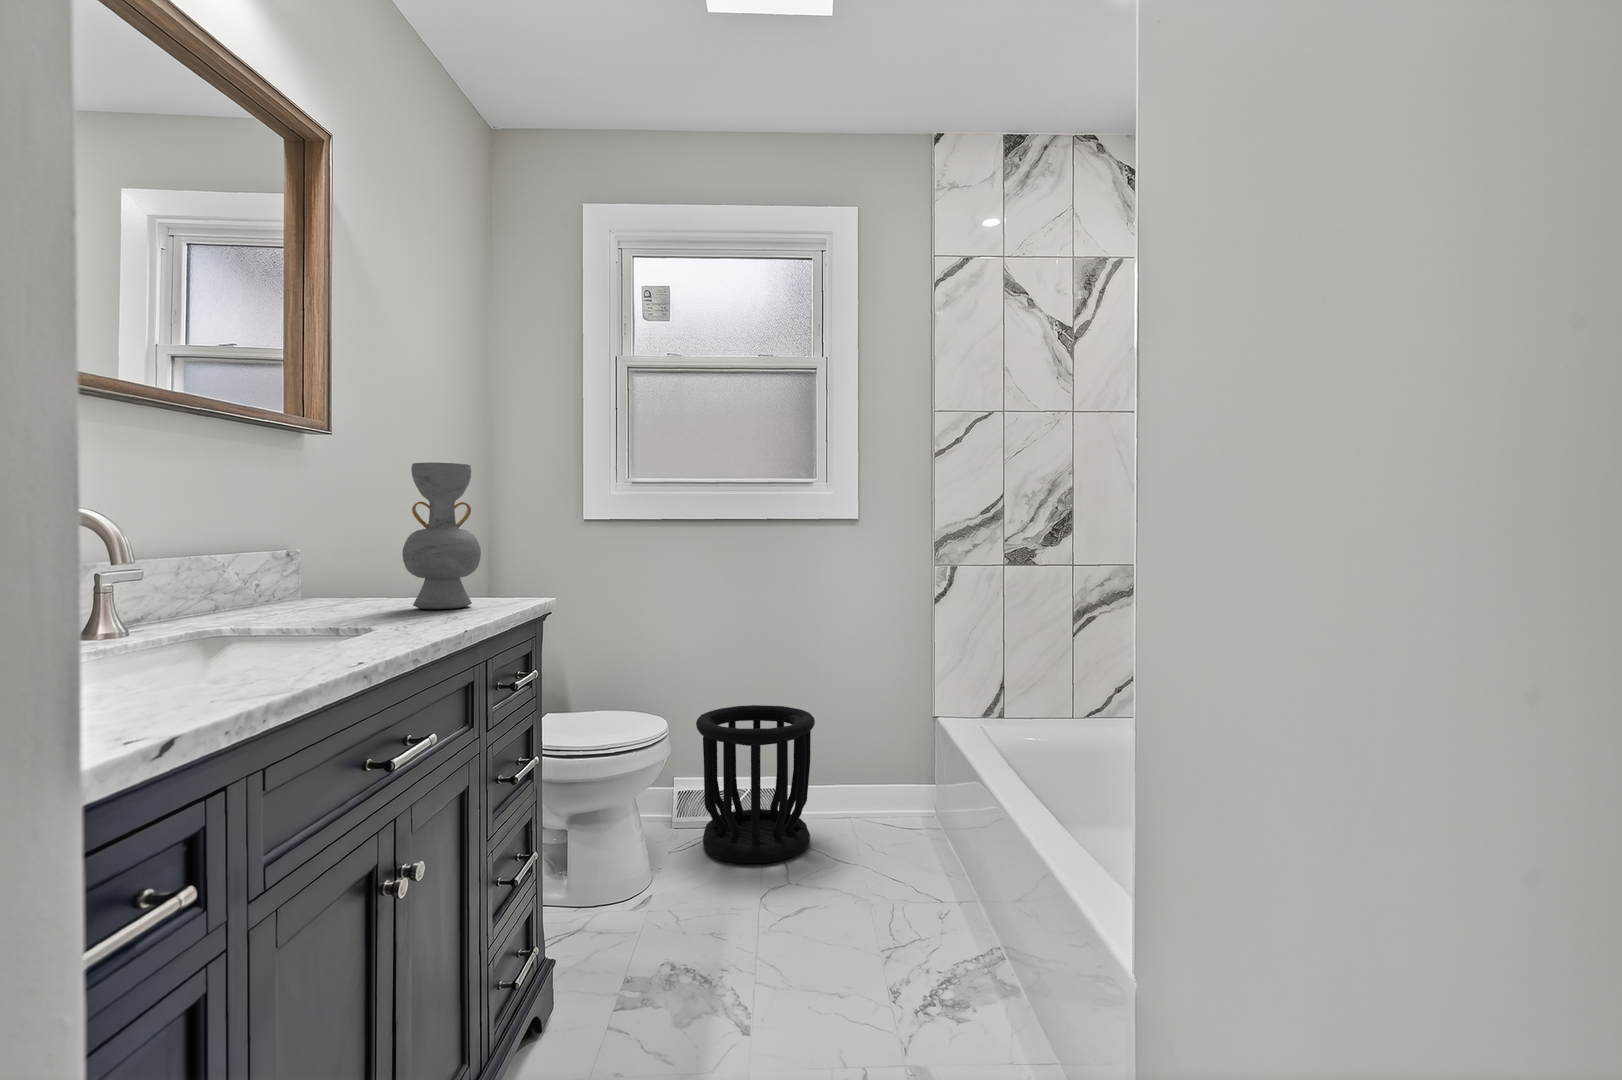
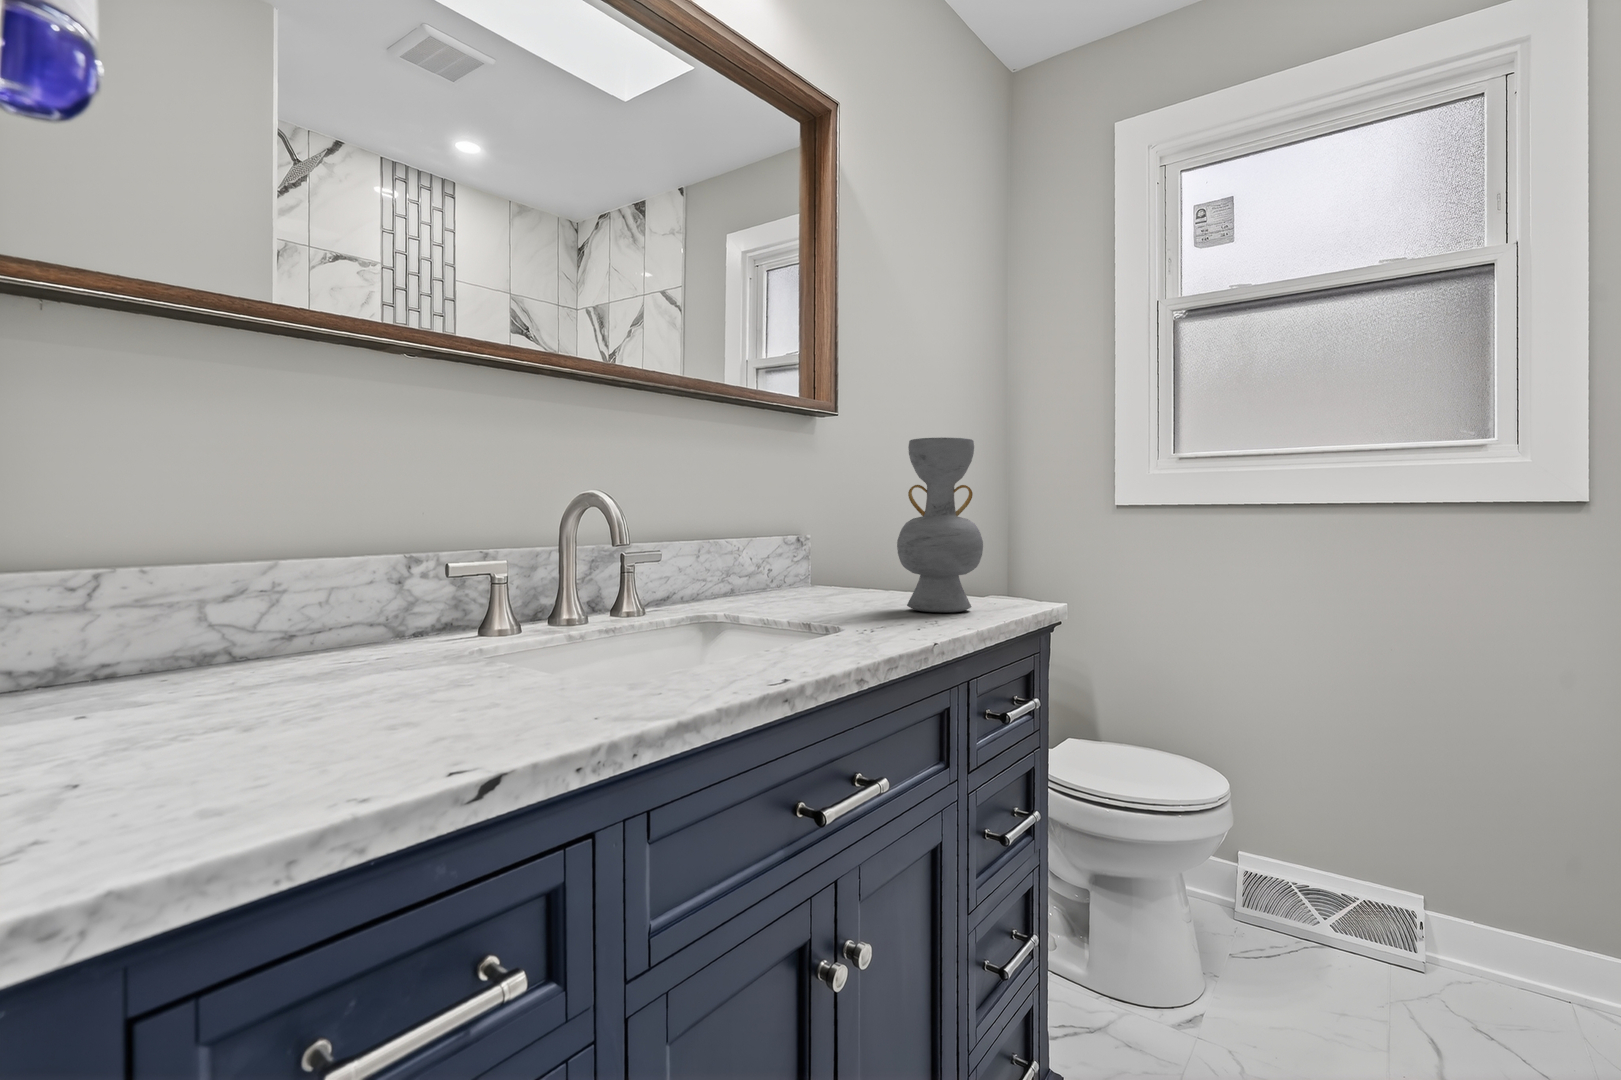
wastebasket: present [696,705,815,863] -> none [1275,772,1481,1018]

